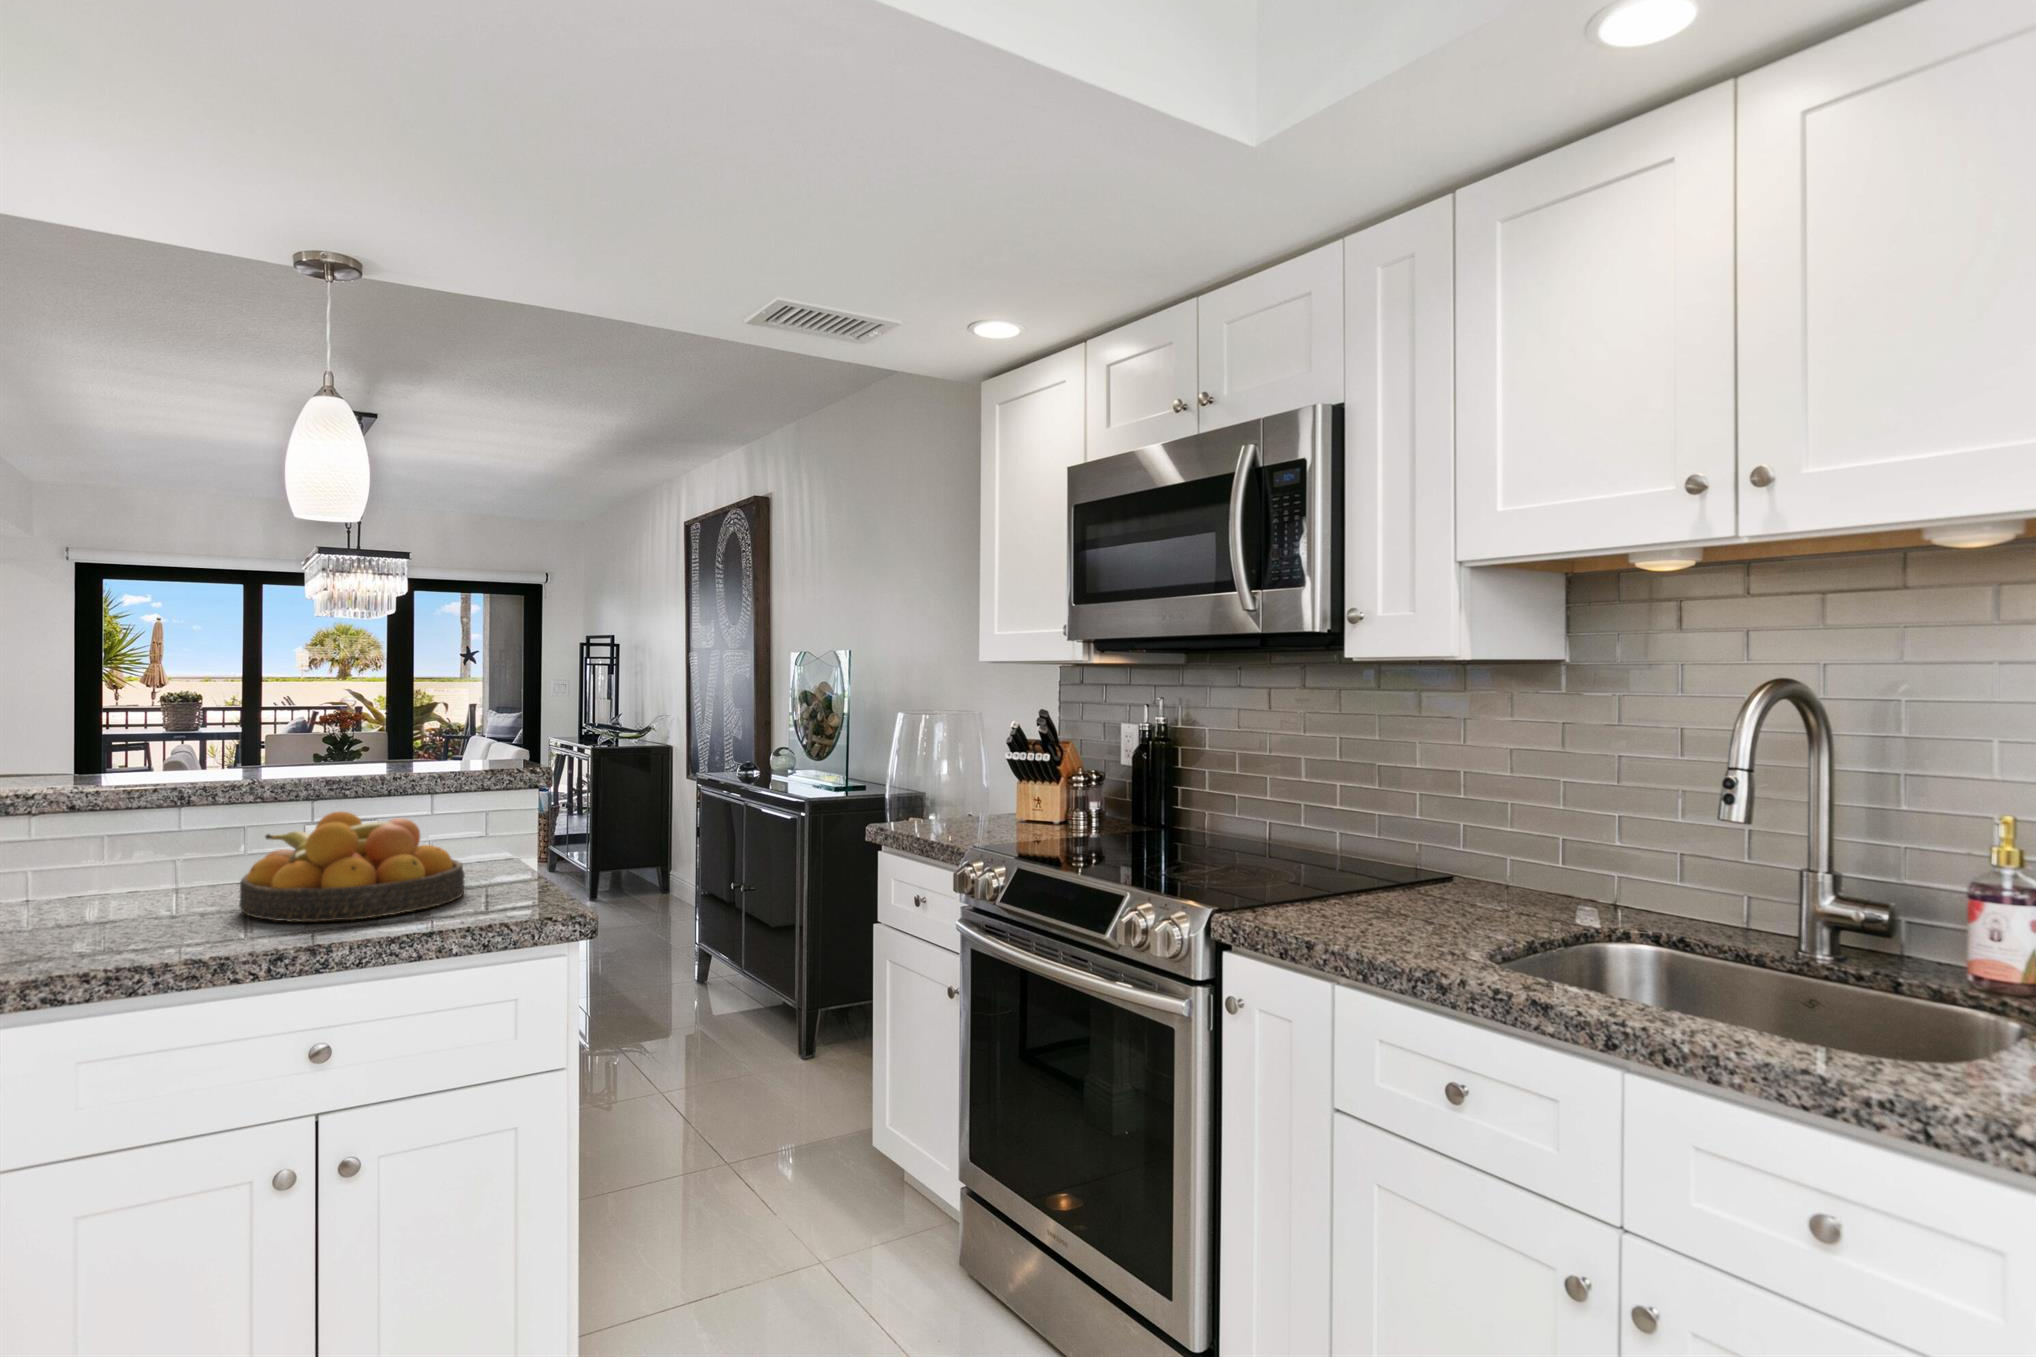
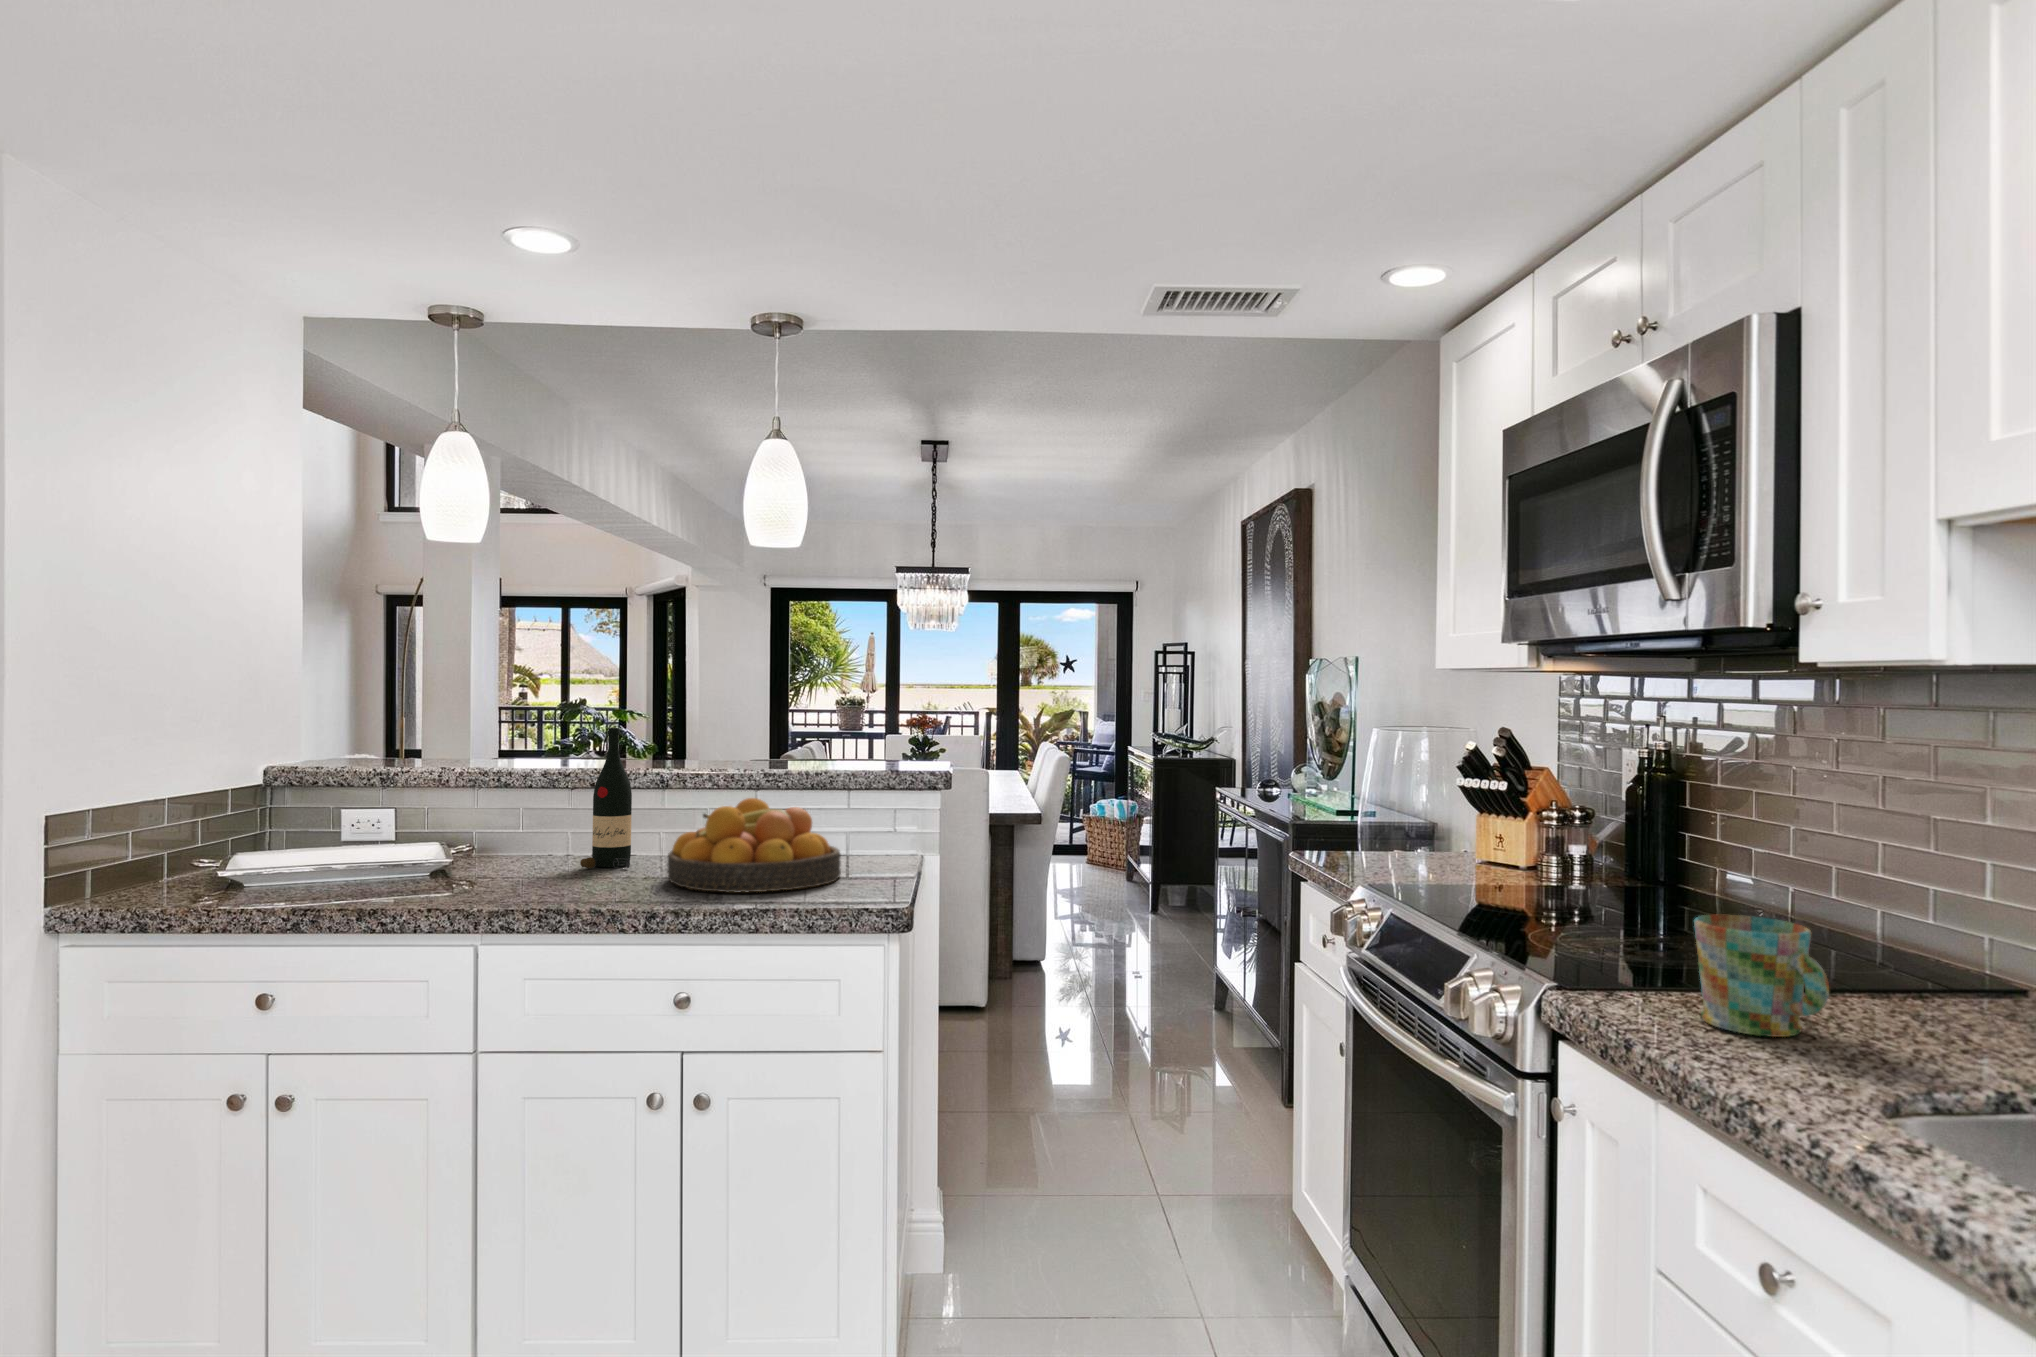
wine bottle: none [77,737,158,915] -> present [580,728,632,869]
mug: none [1289,840,1375,918] -> present [1694,915,1829,1037]

